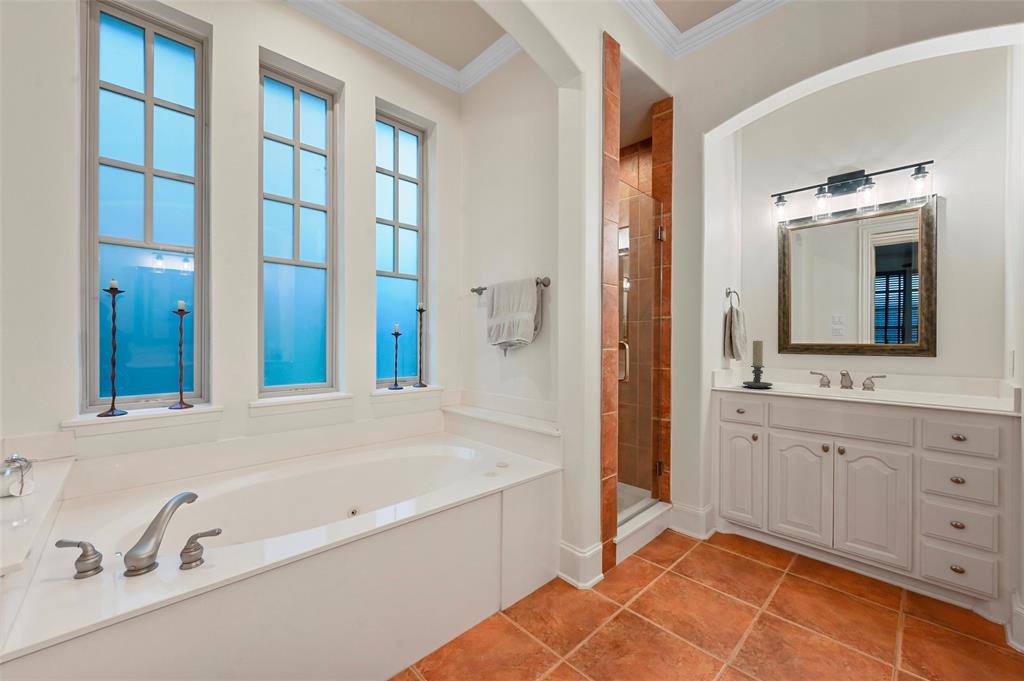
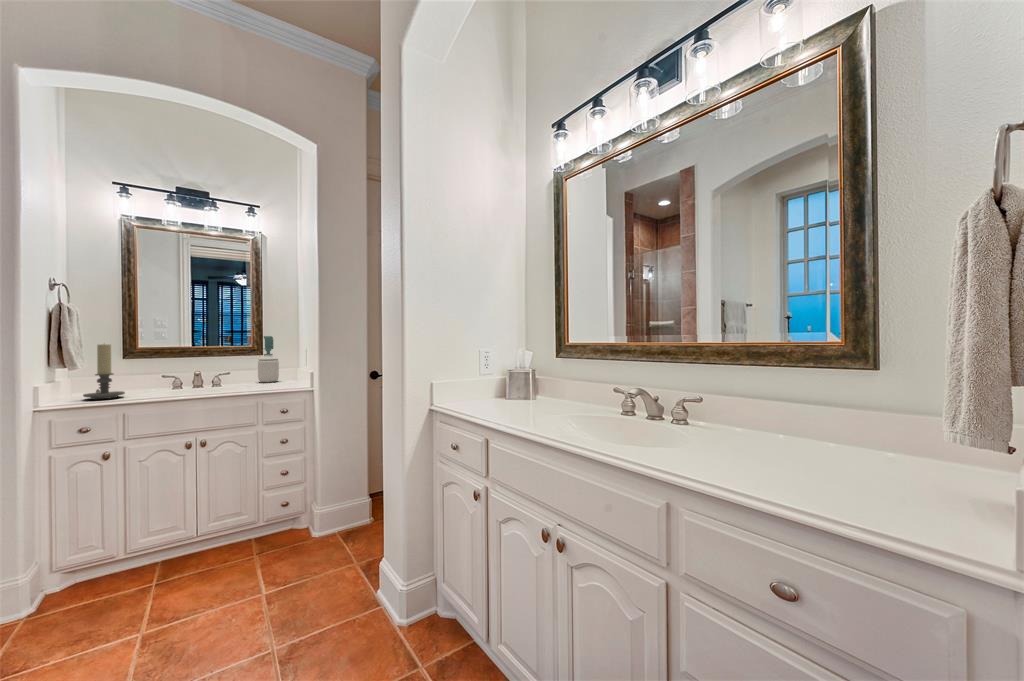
soap bottle: none [925,332,961,394] -> present [258,336,279,382]

